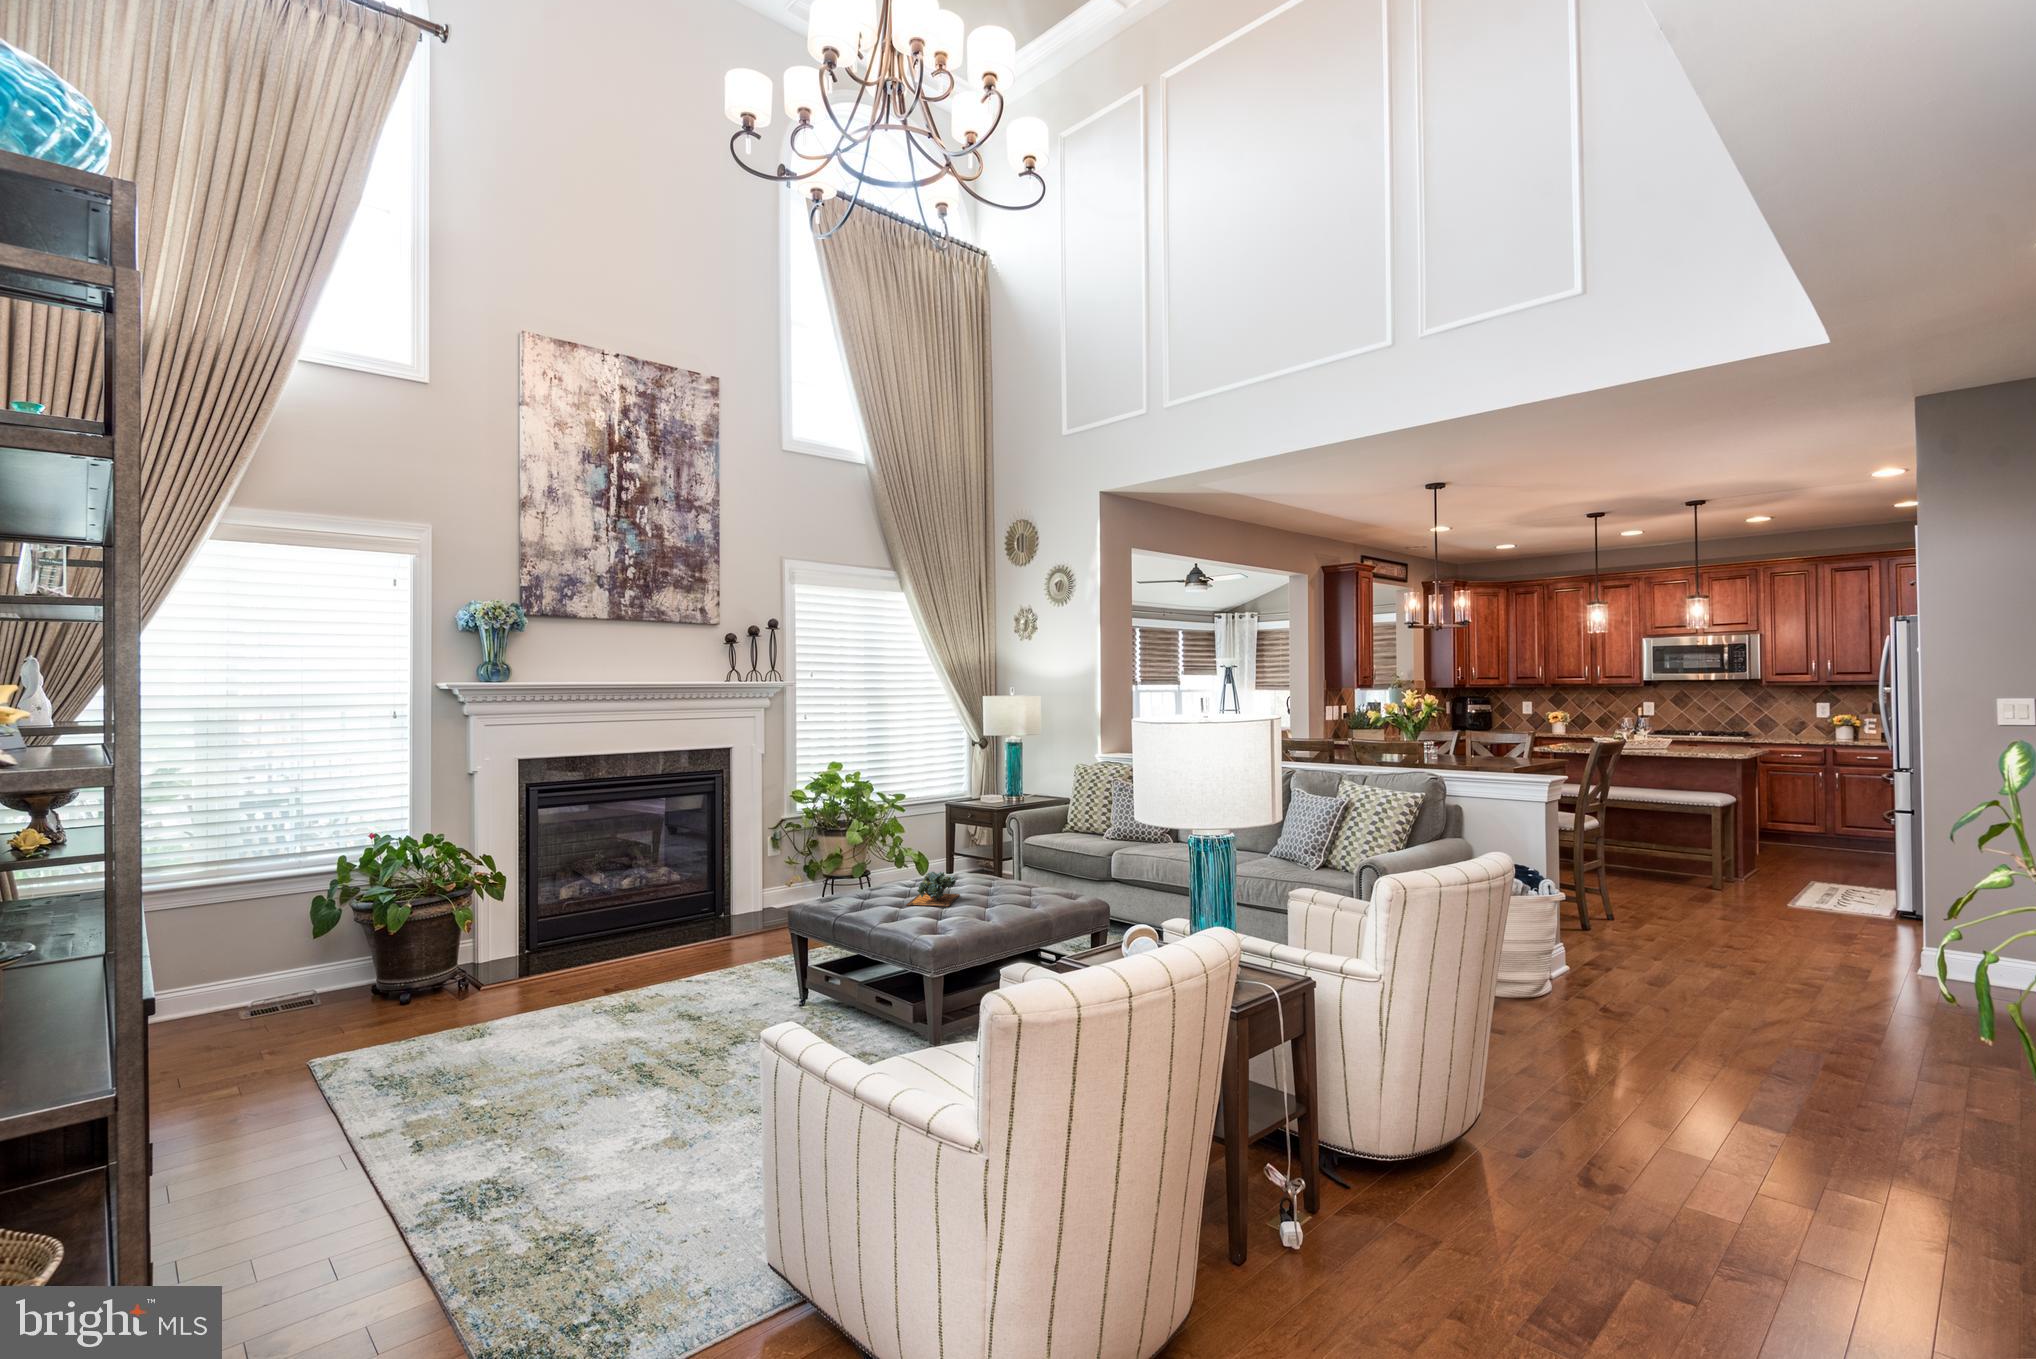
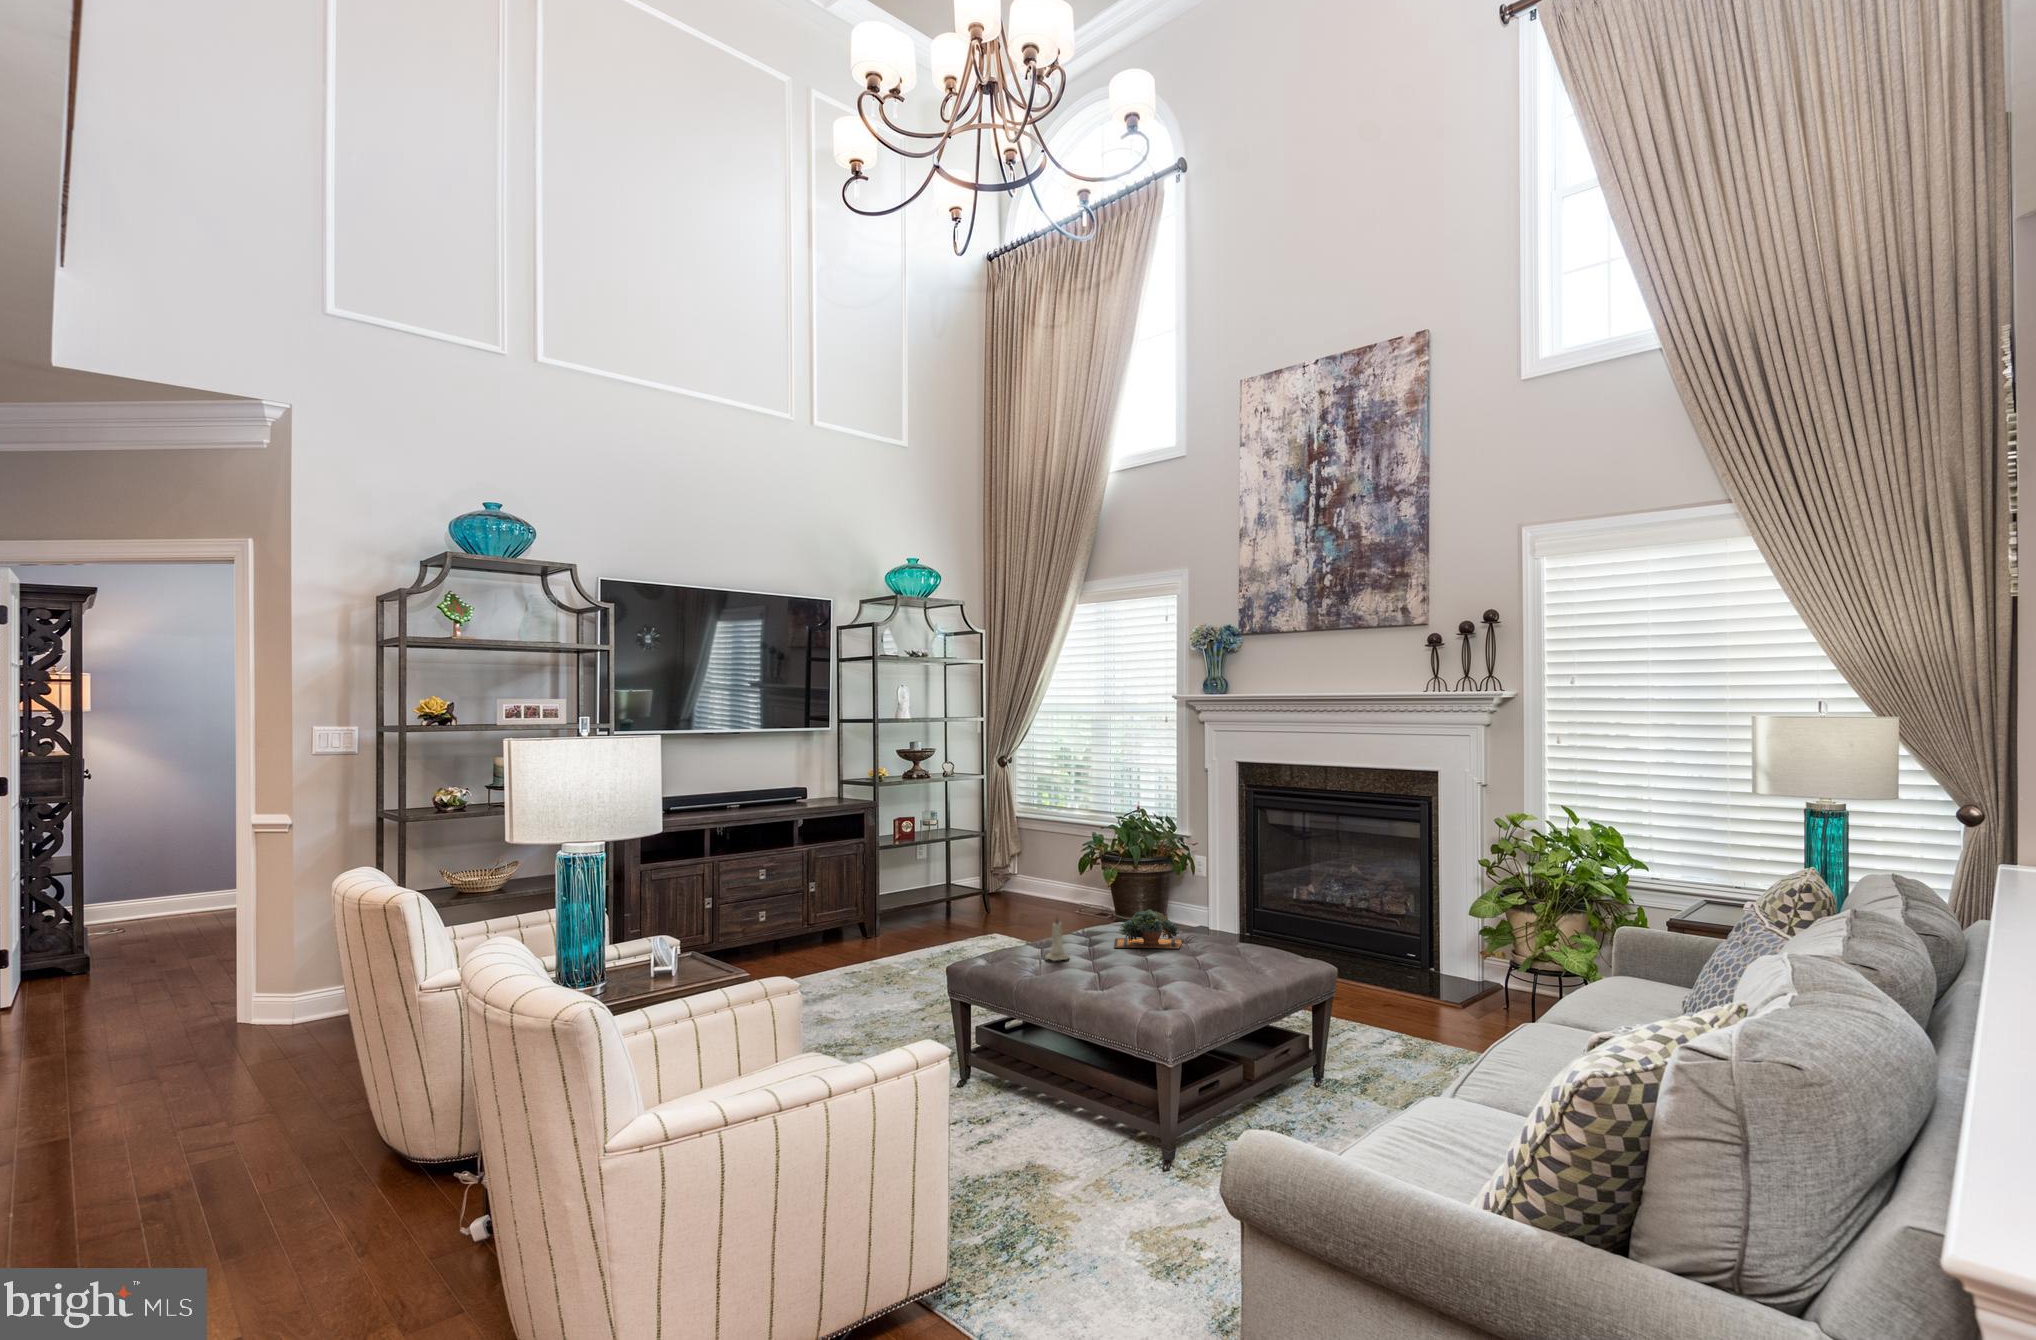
candle: none [979,880,1000,920] -> present [1045,917,1069,961]

